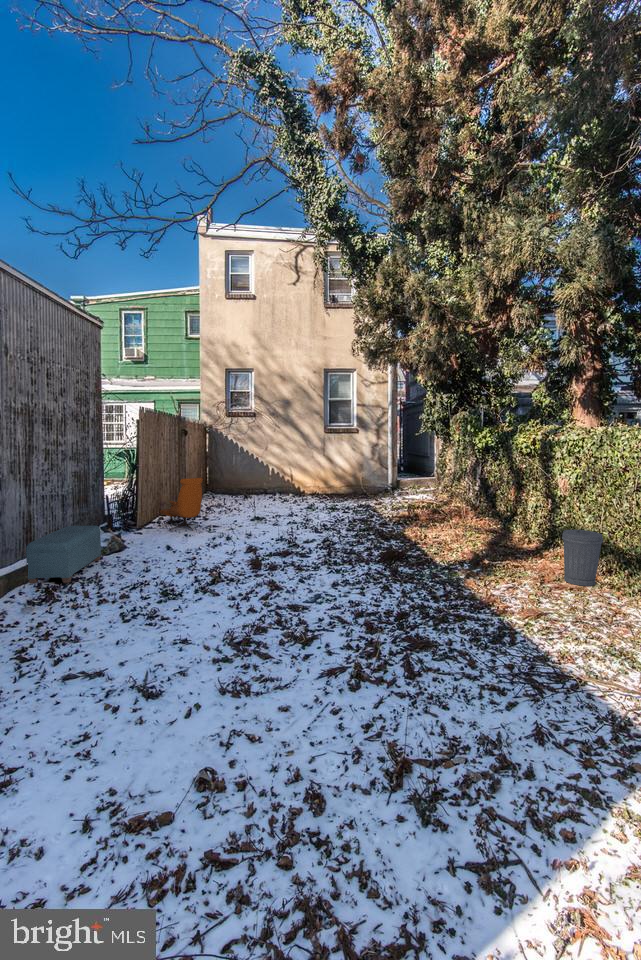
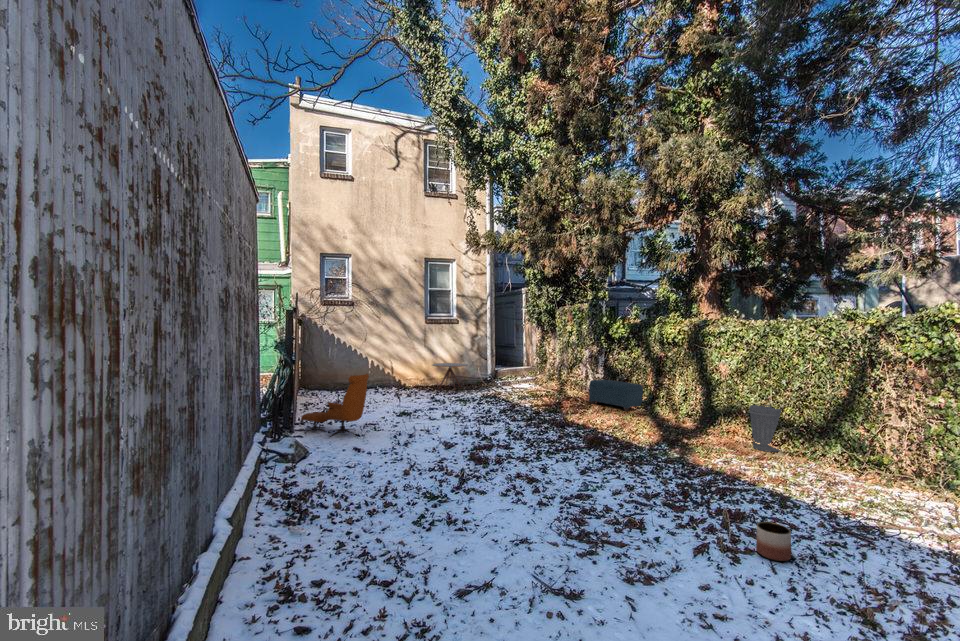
round table: none [325,472,360,498] -> present [432,363,468,389]
bench: present [26,525,101,584] -> present [589,379,643,411]
planter: none [347,645,379,687] -> present [756,522,791,561]

